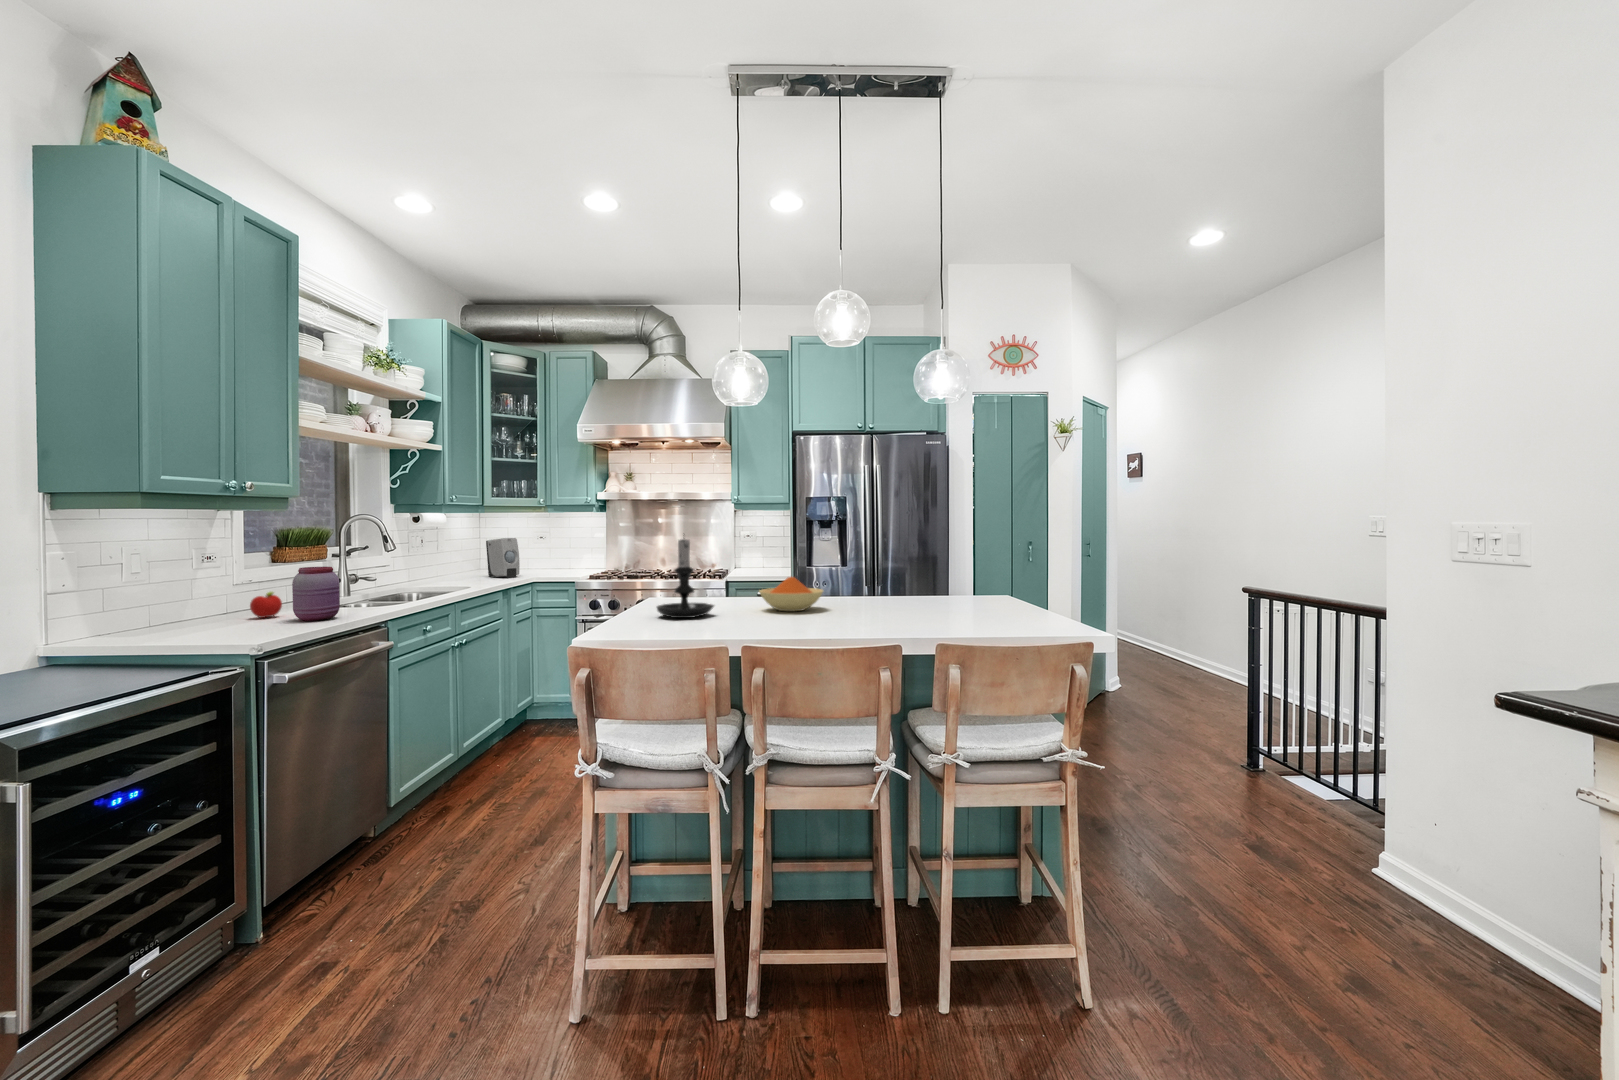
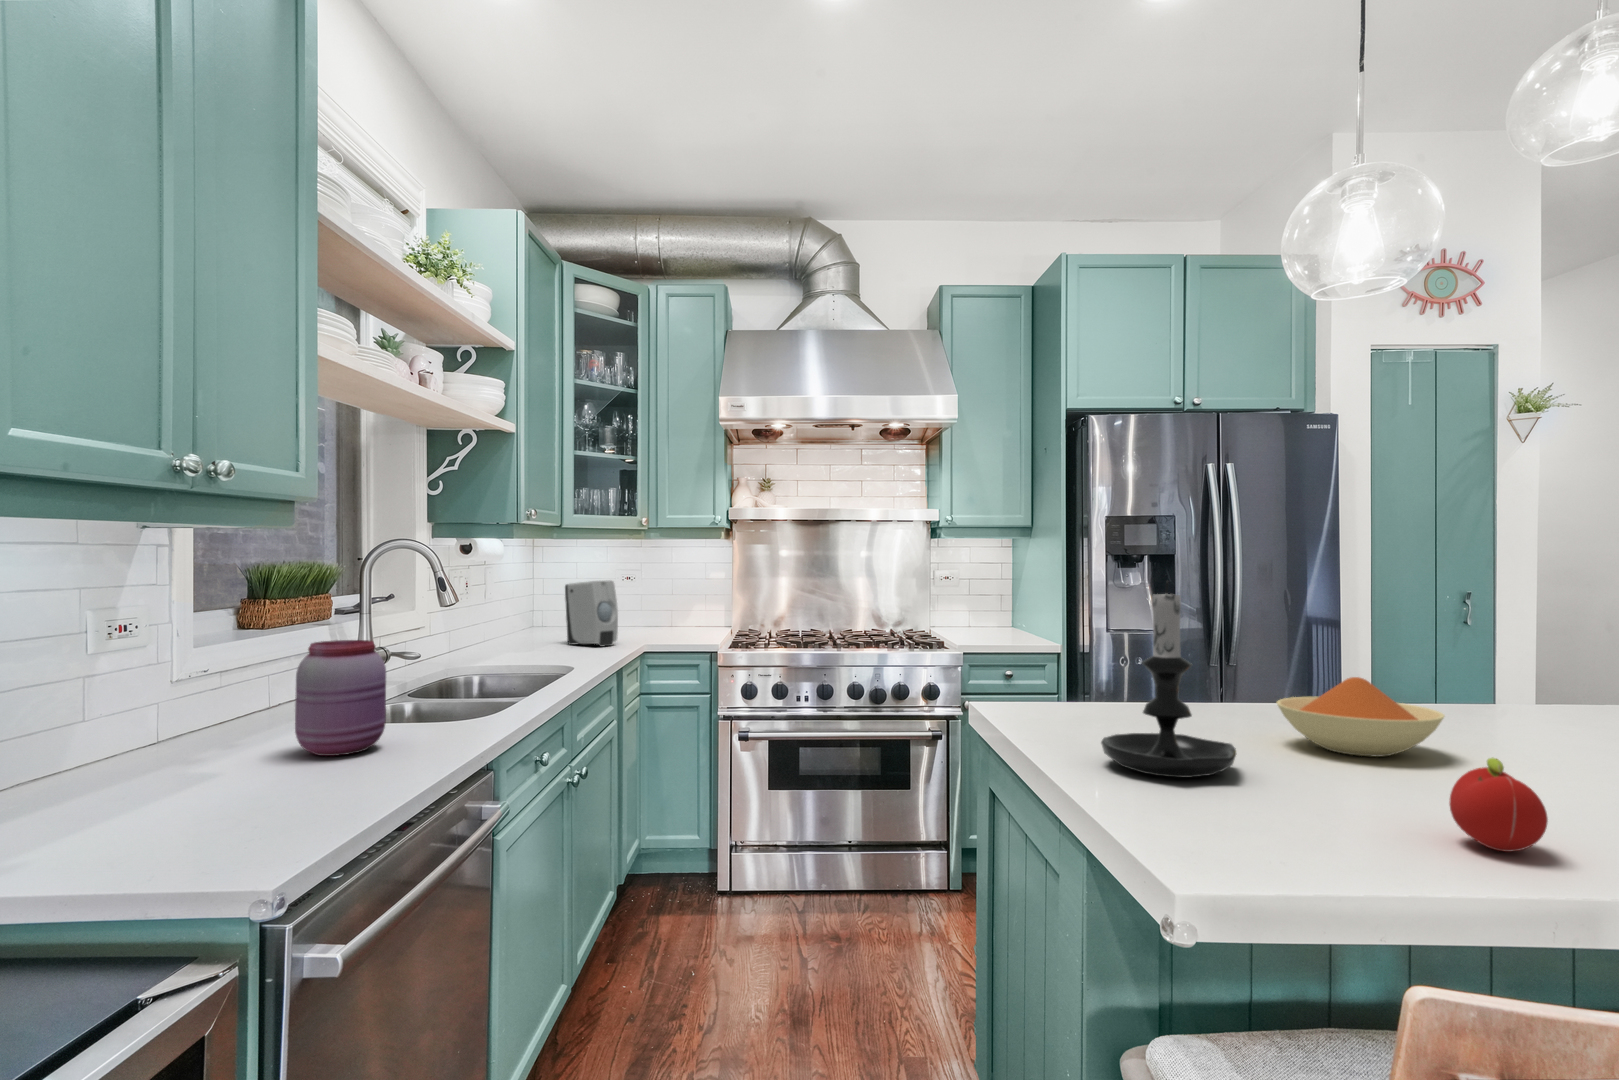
fruit: present [250,592,282,618] -> present [1449,758,1548,851]

